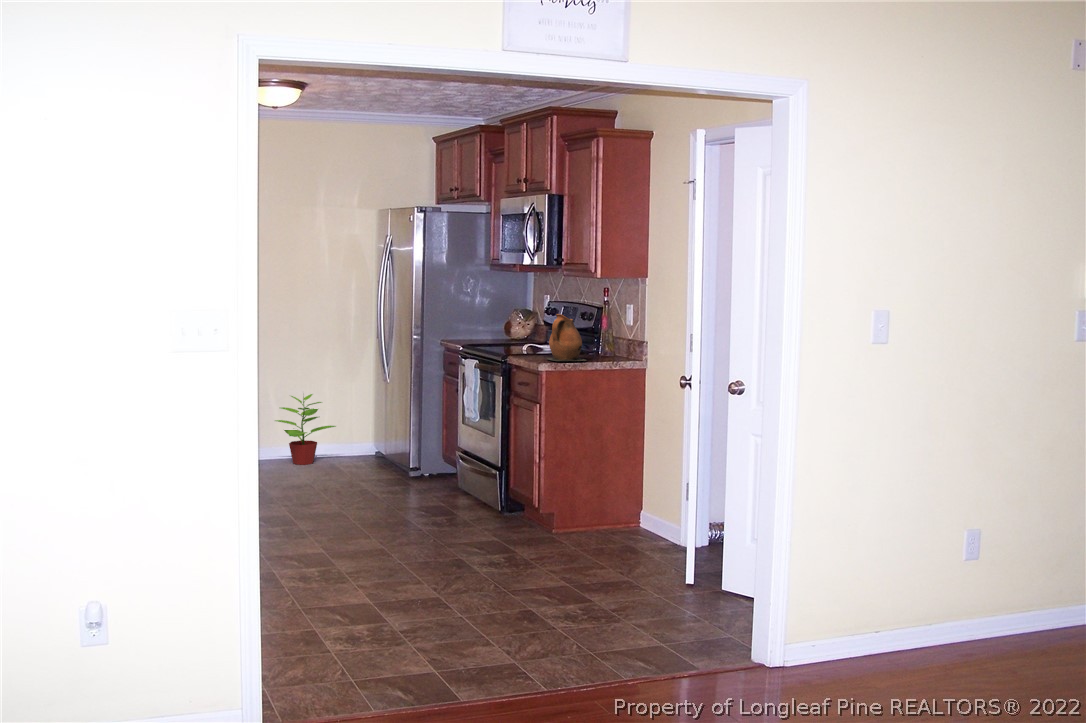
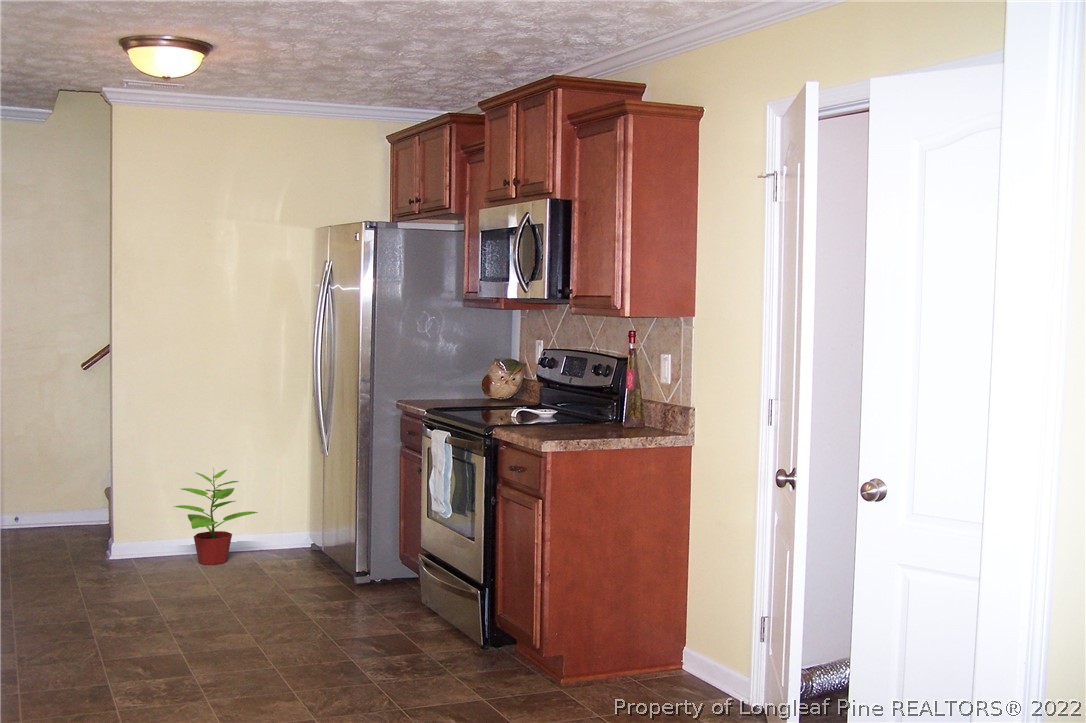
ceramic pitcher: present [547,314,586,361] -> none [548,369,610,438]

